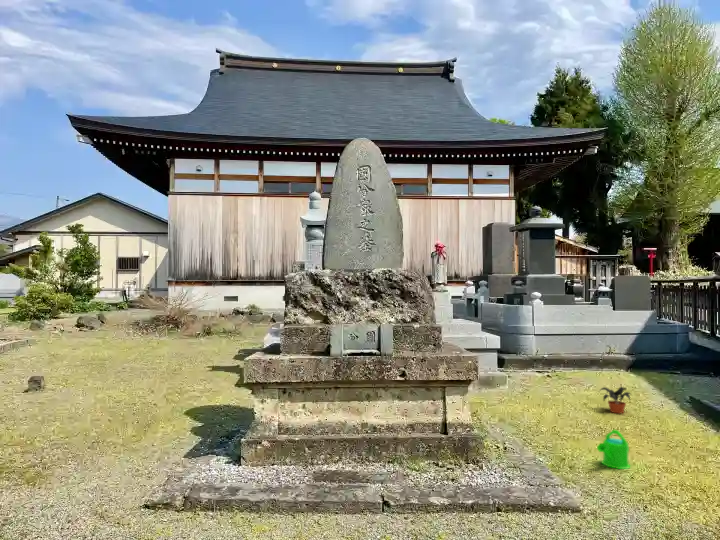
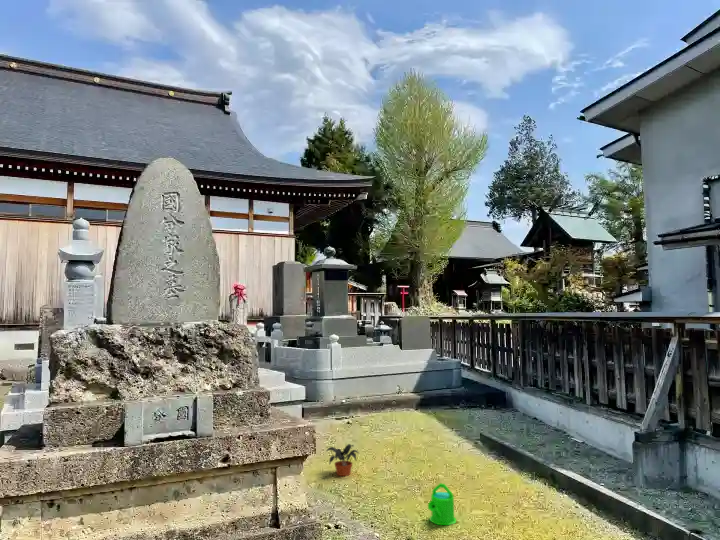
potted plant: present [601,387,630,413] -> present [327,444,358,476]

